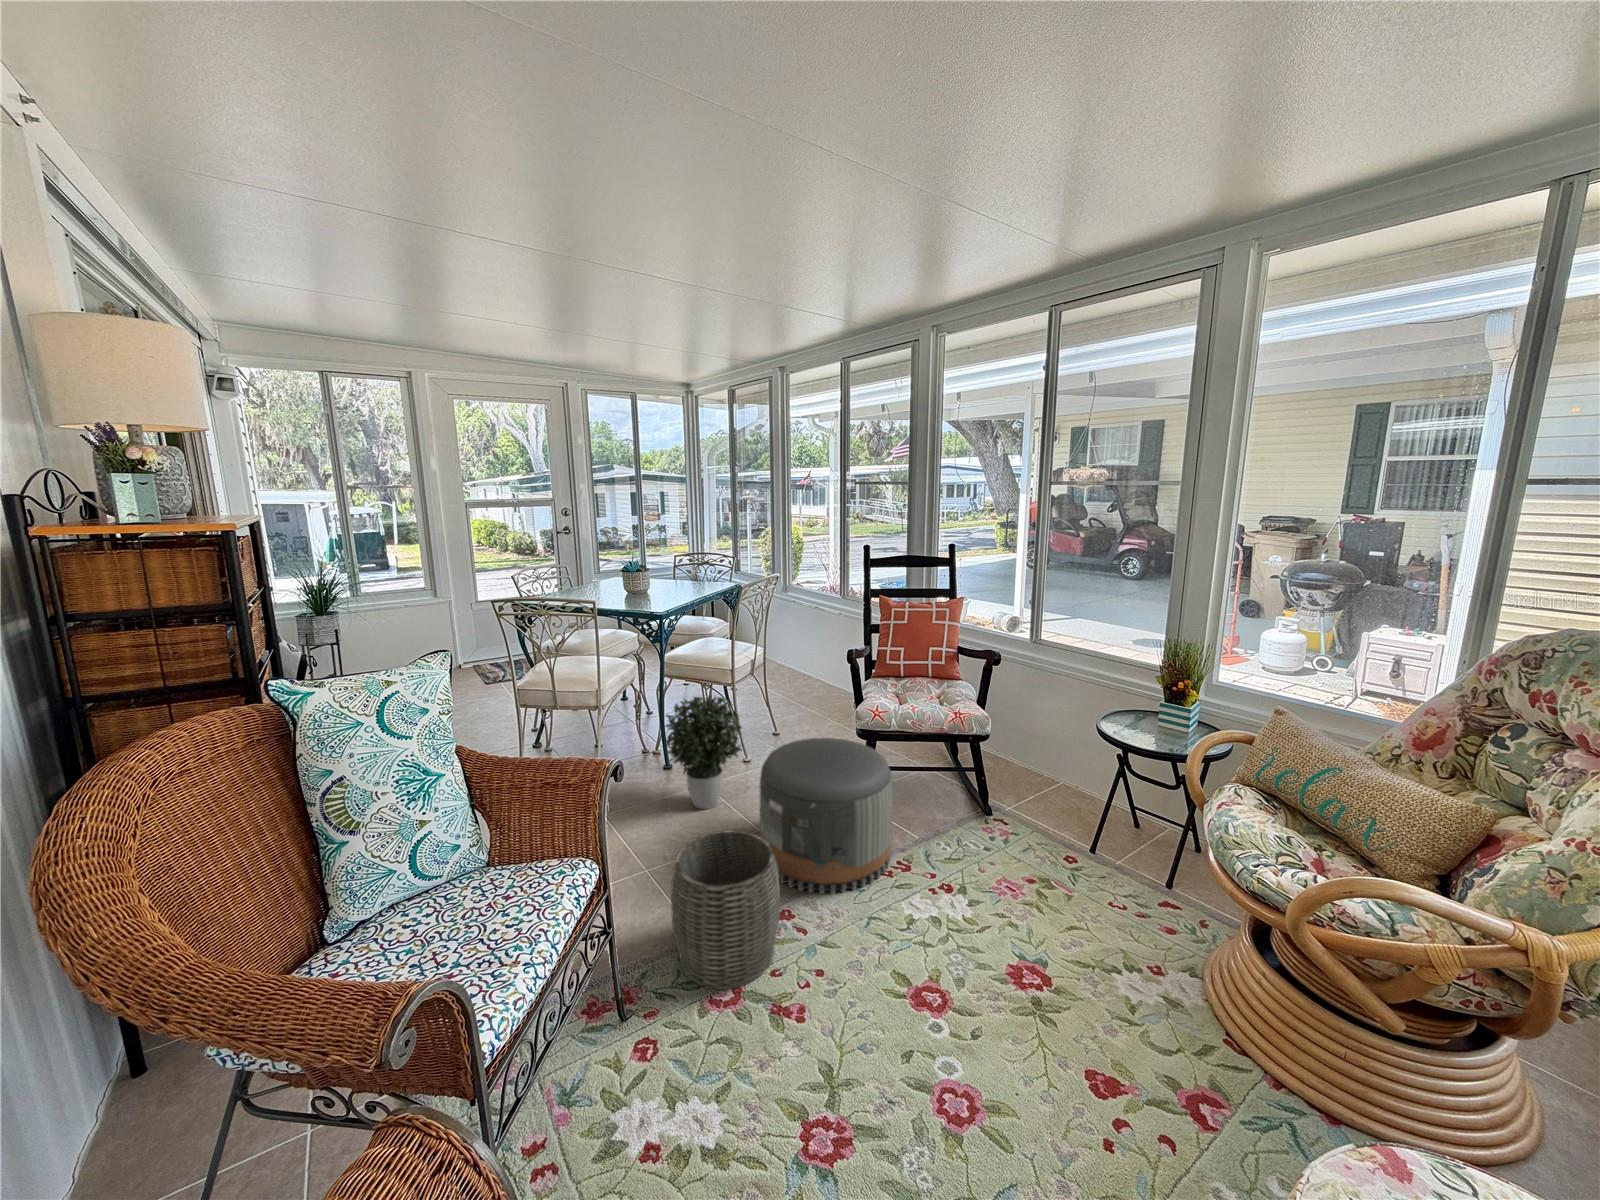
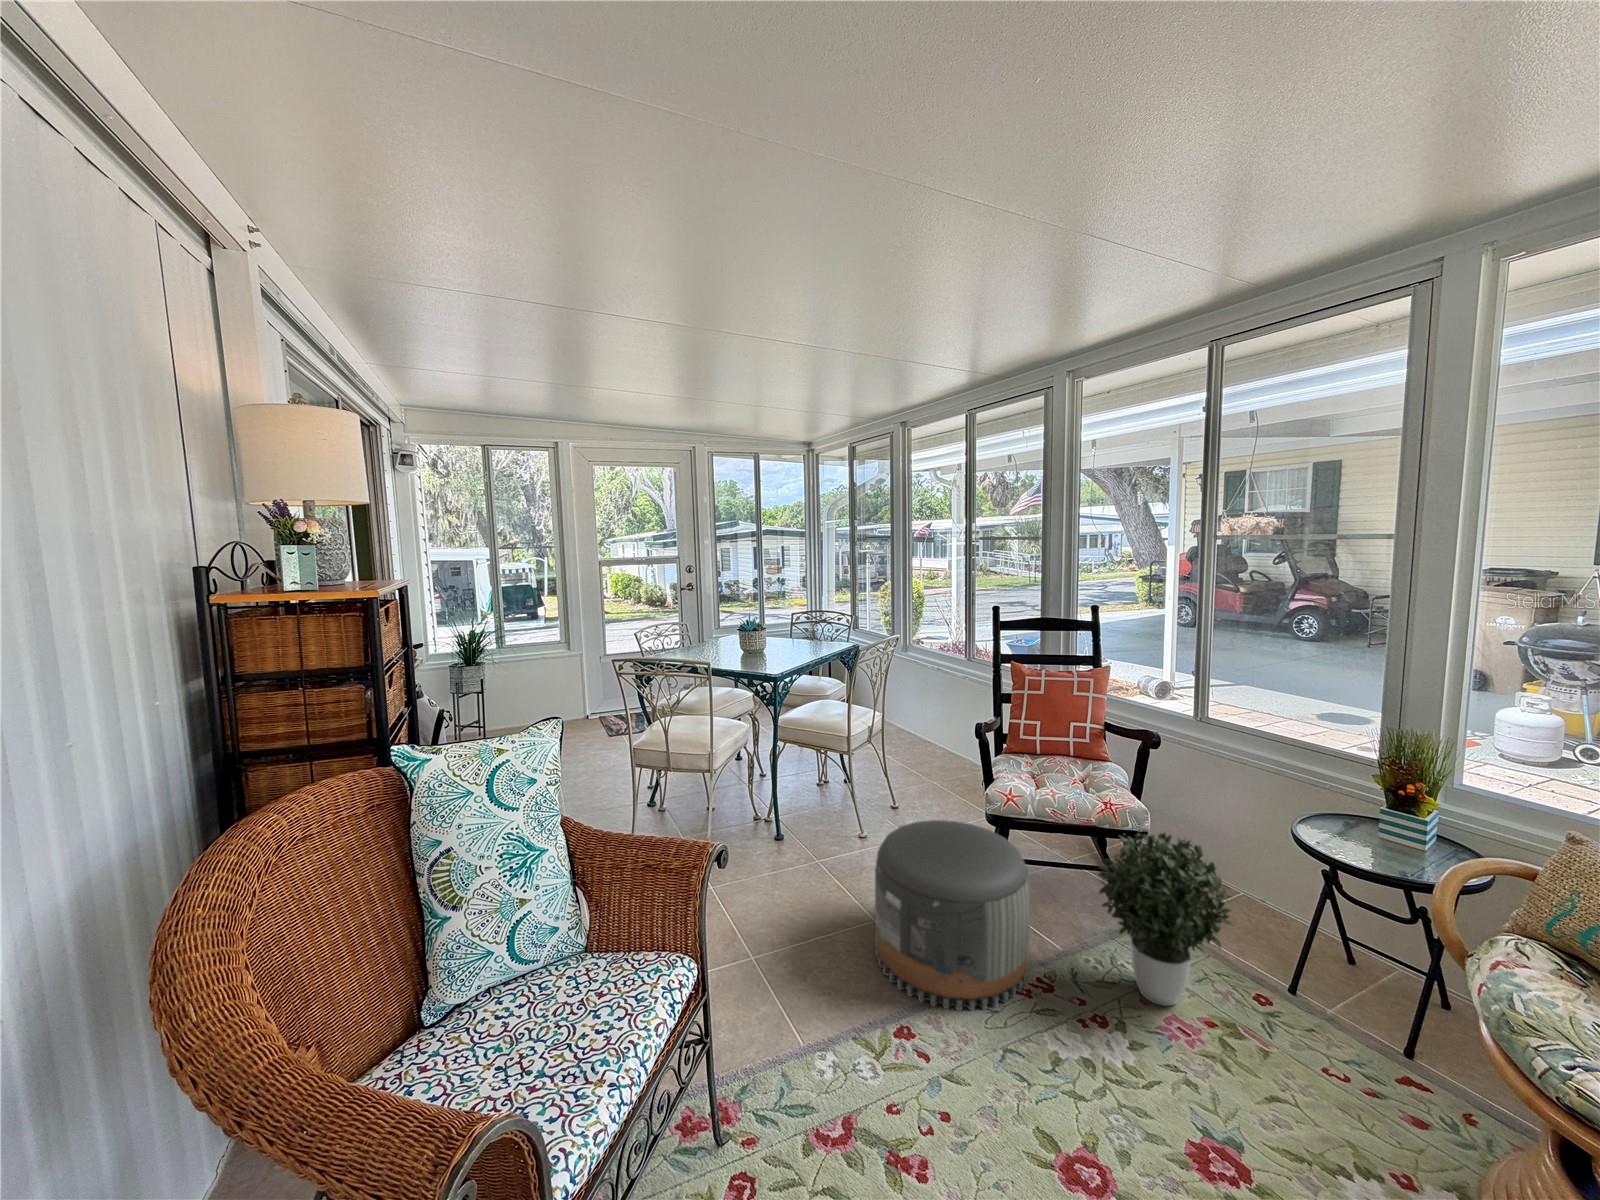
potted plant: present [666,696,742,809] -> present [1099,833,1233,1006]
woven basket: present [671,830,780,989] -> none [776,926,898,1121]

